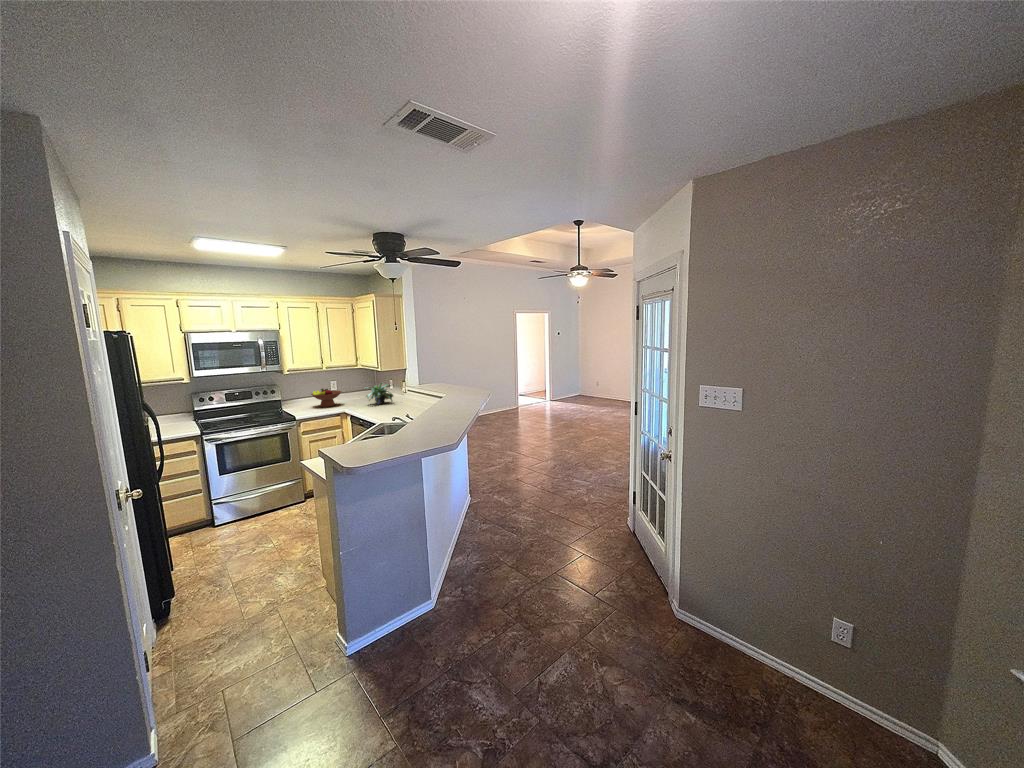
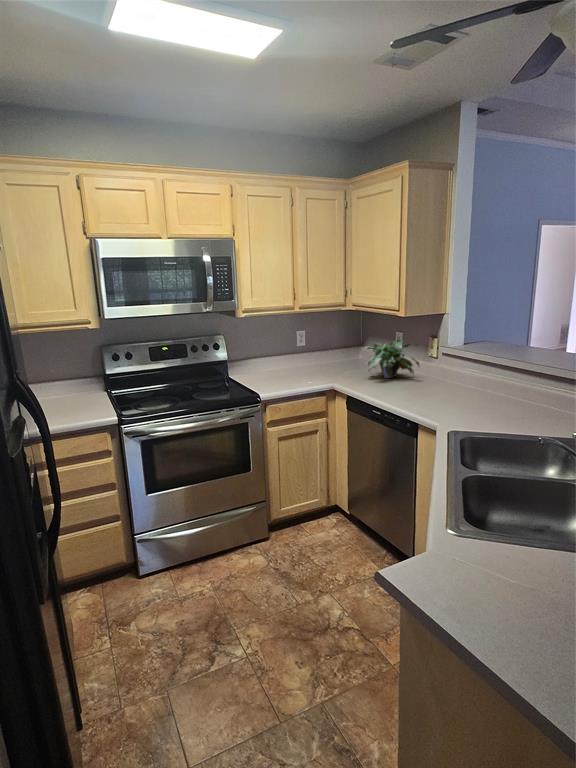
fruit bowl: present [311,389,341,407] -> none [273,344,321,377]

